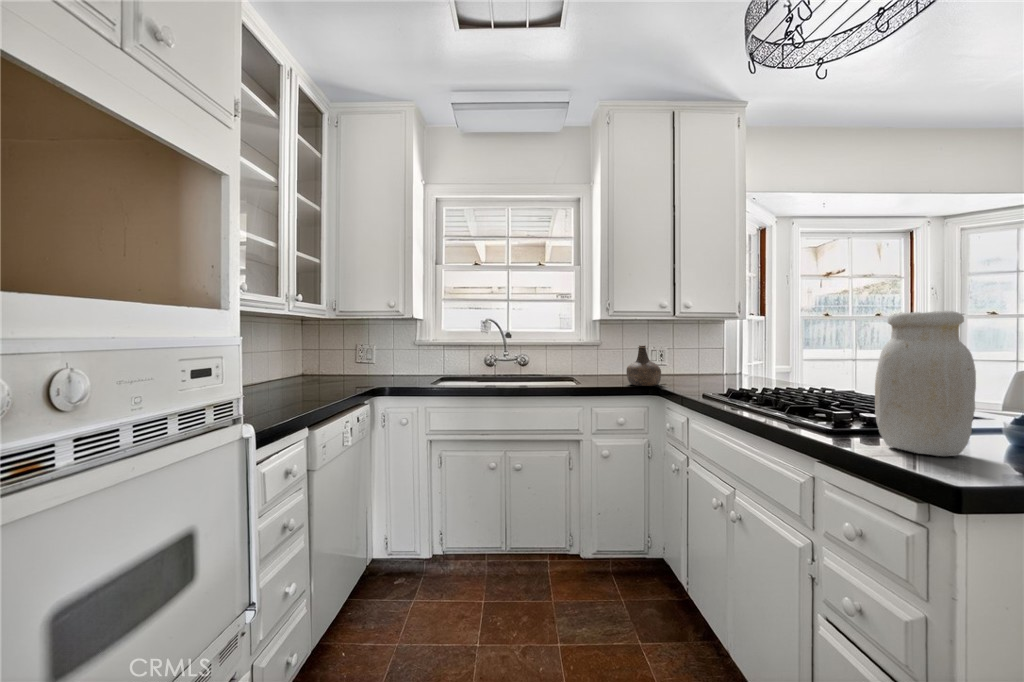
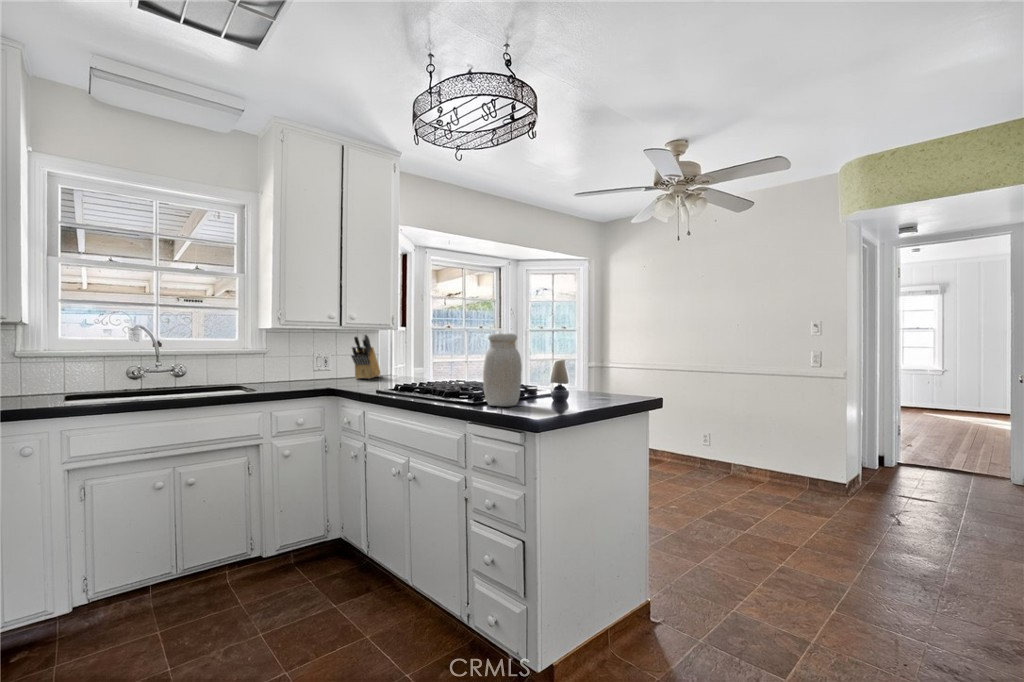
knife block: none [685,324,724,377] -> present [351,334,380,379]
bottle: present [627,345,661,386] -> none [307,353,338,388]

